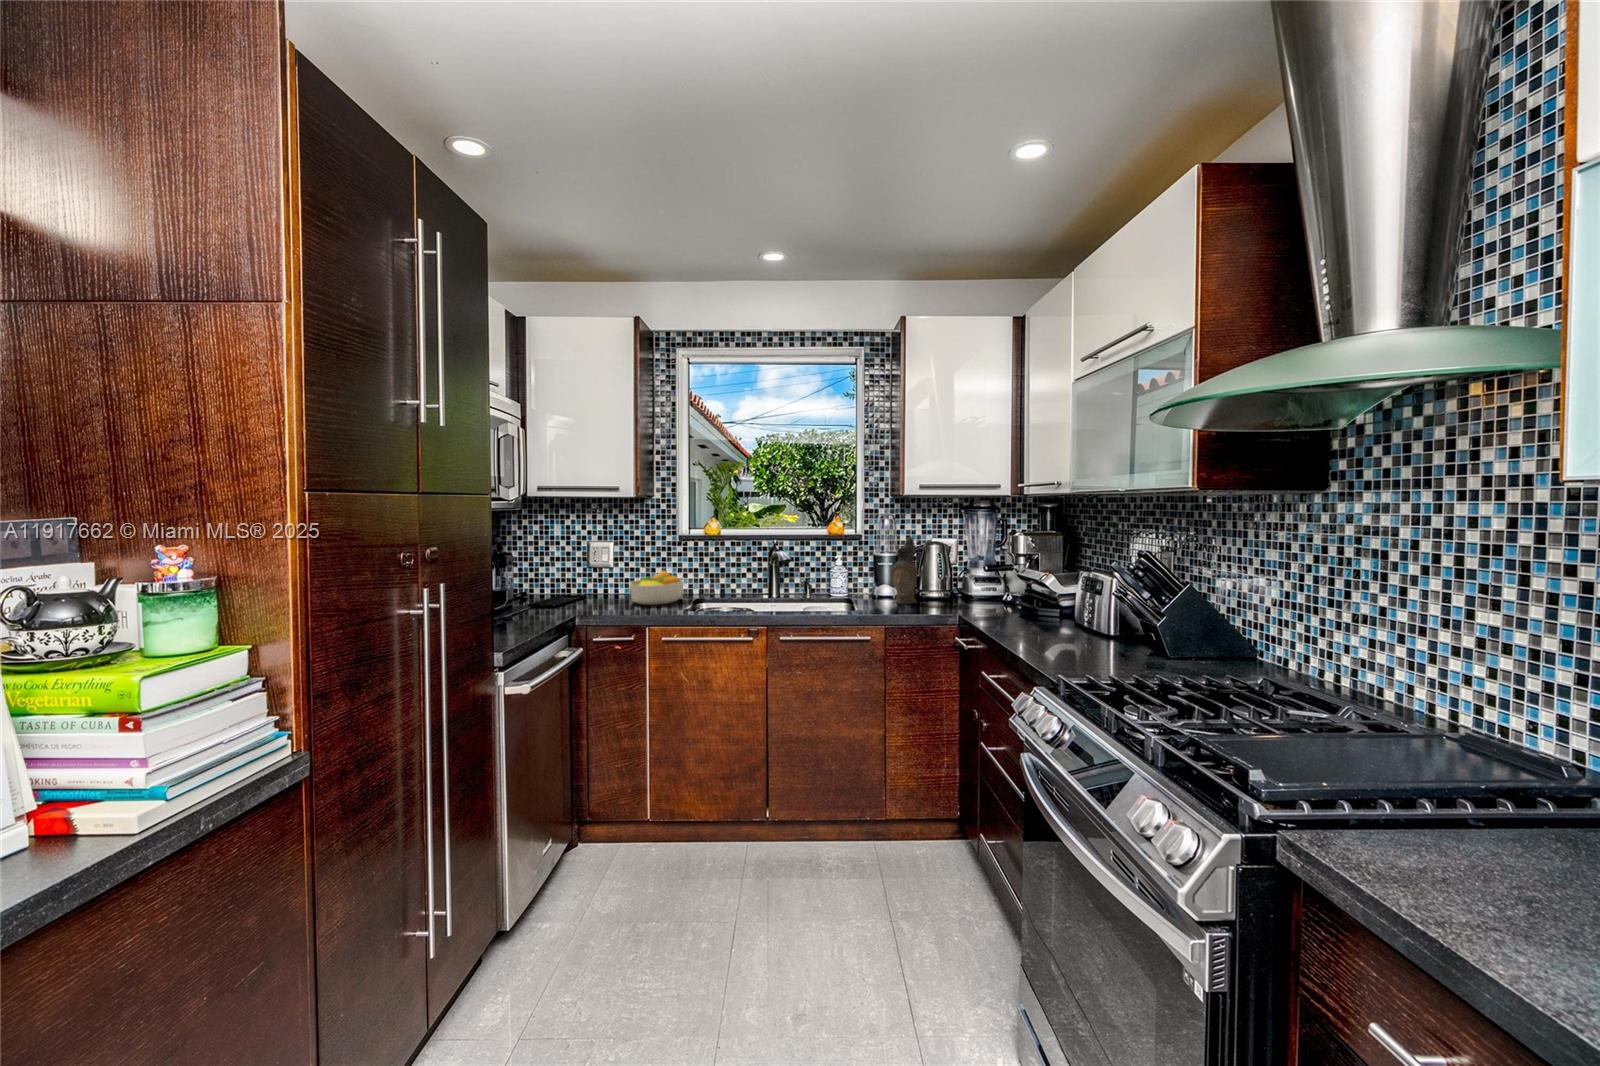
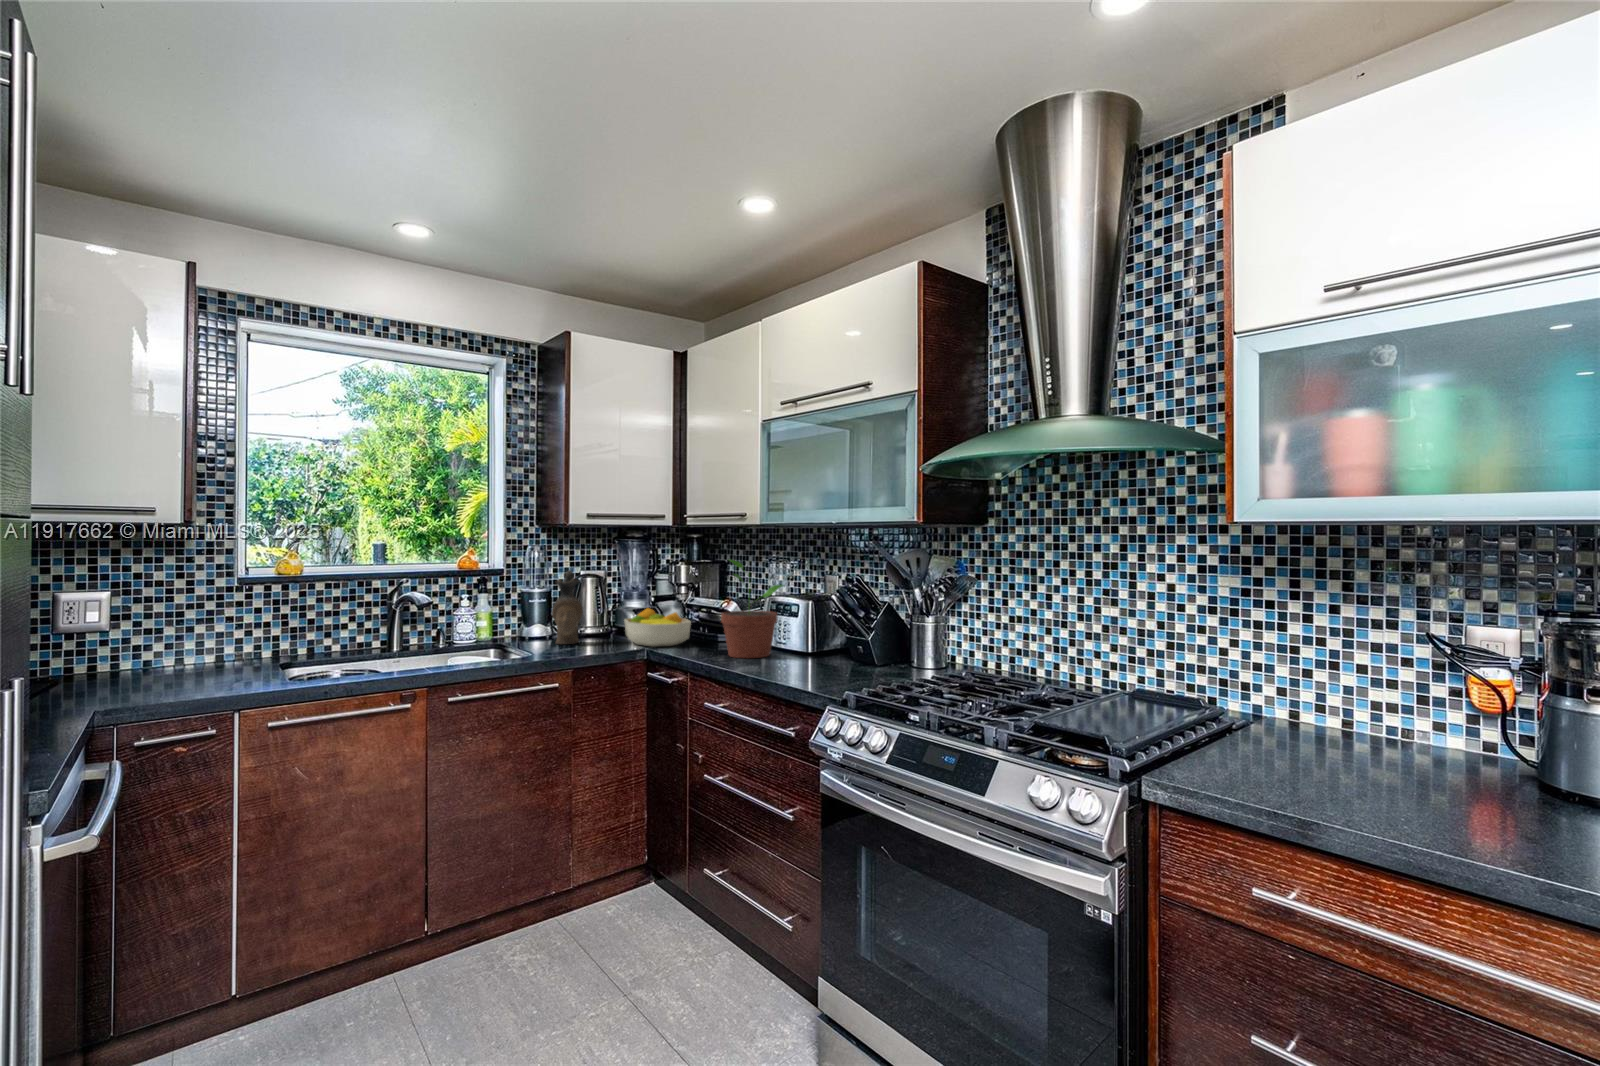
potted plant: none [1015,529,1083,634] -> present [721,560,783,658]
fruit bowl: present [629,571,684,605] -> present [624,608,691,647]

